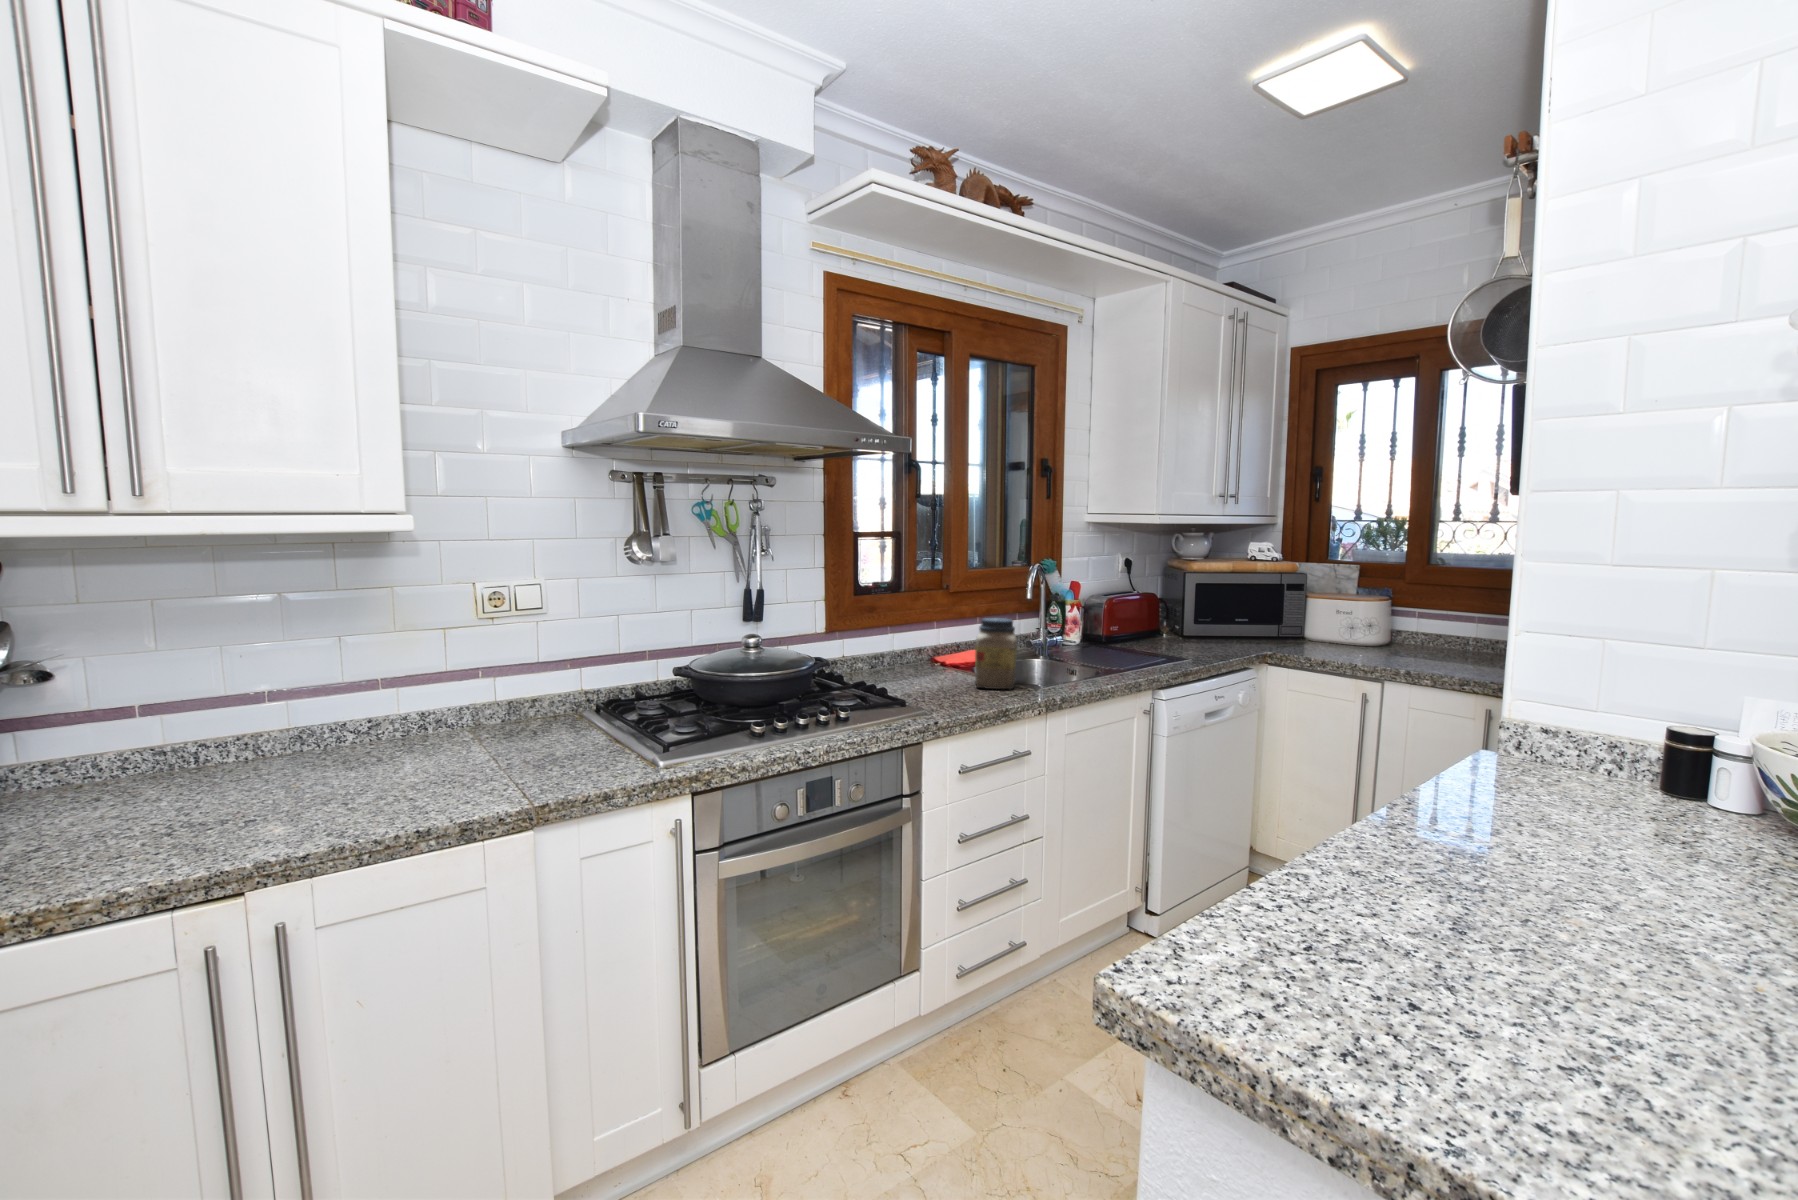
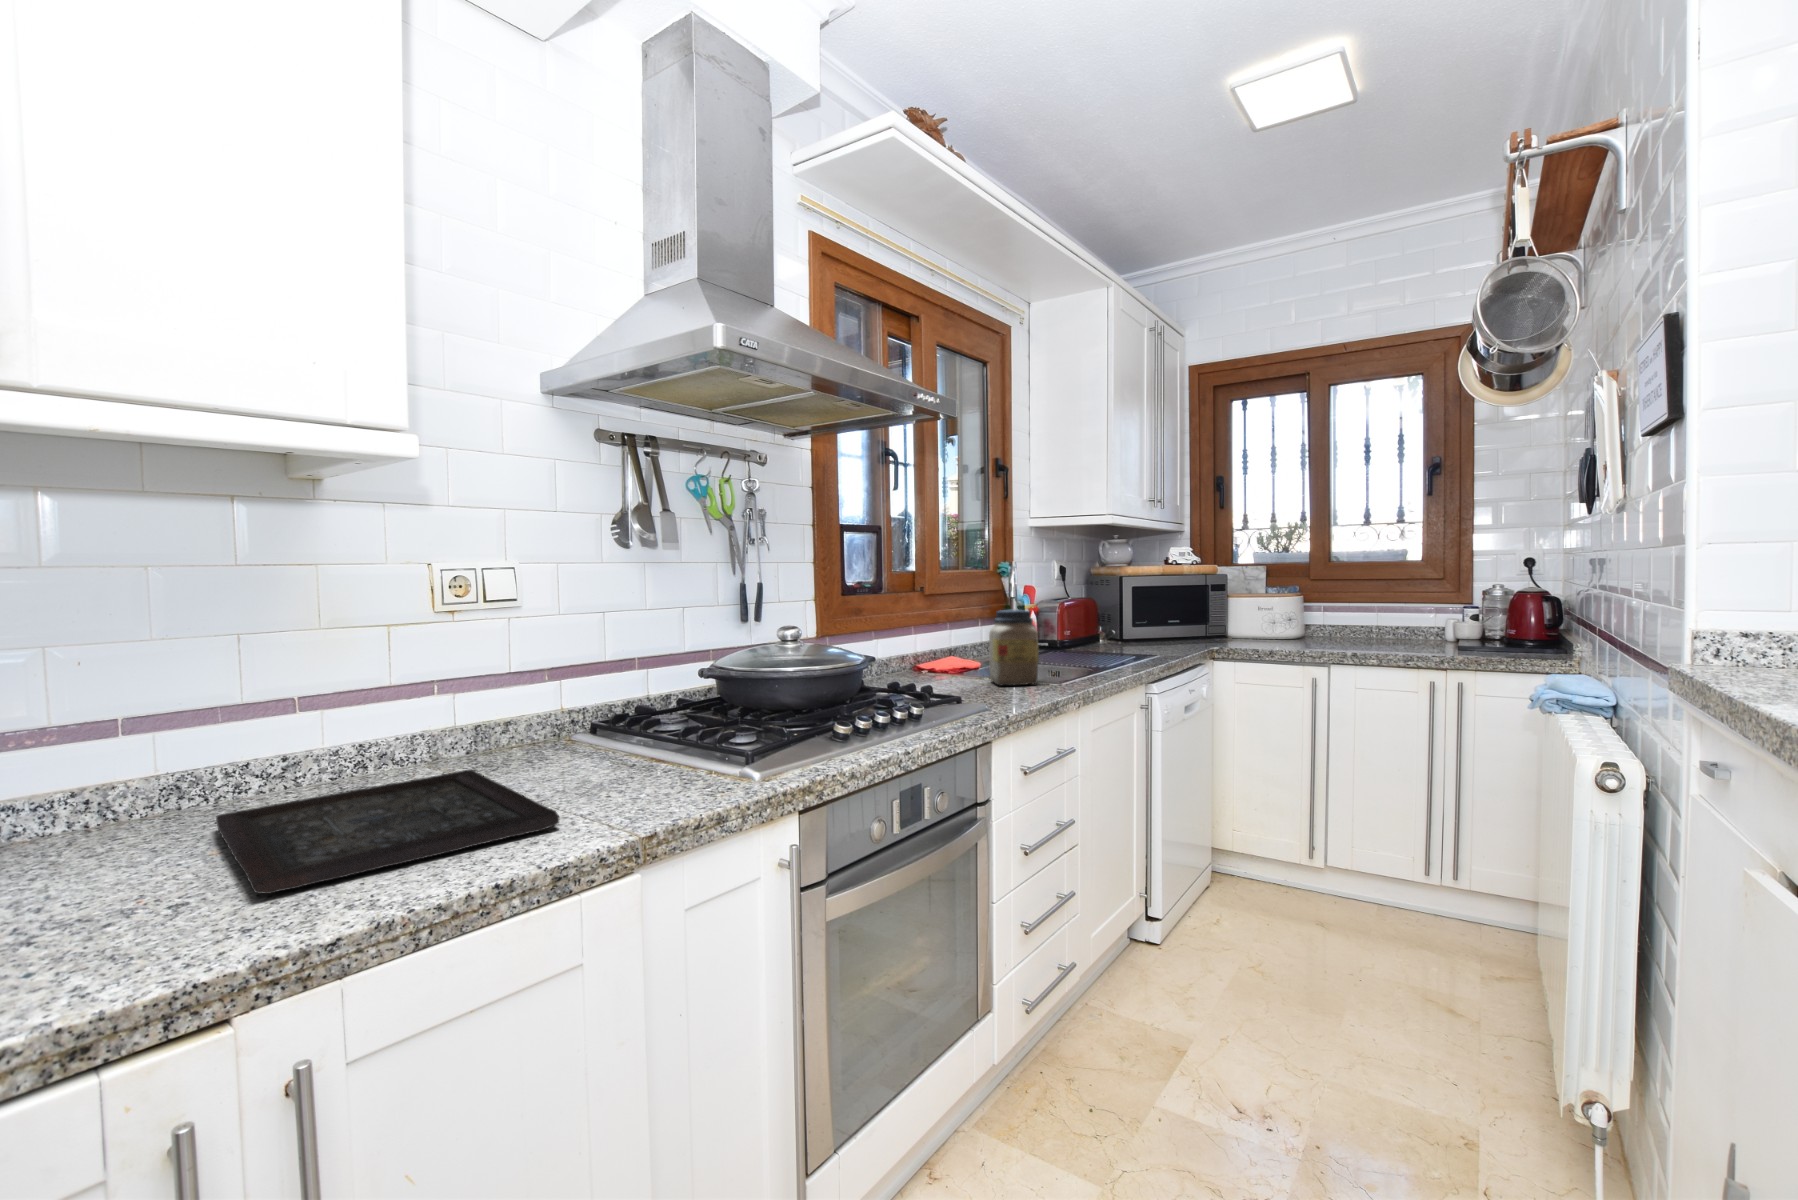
tray: none [286,738,493,821] -> present [216,770,559,894]

